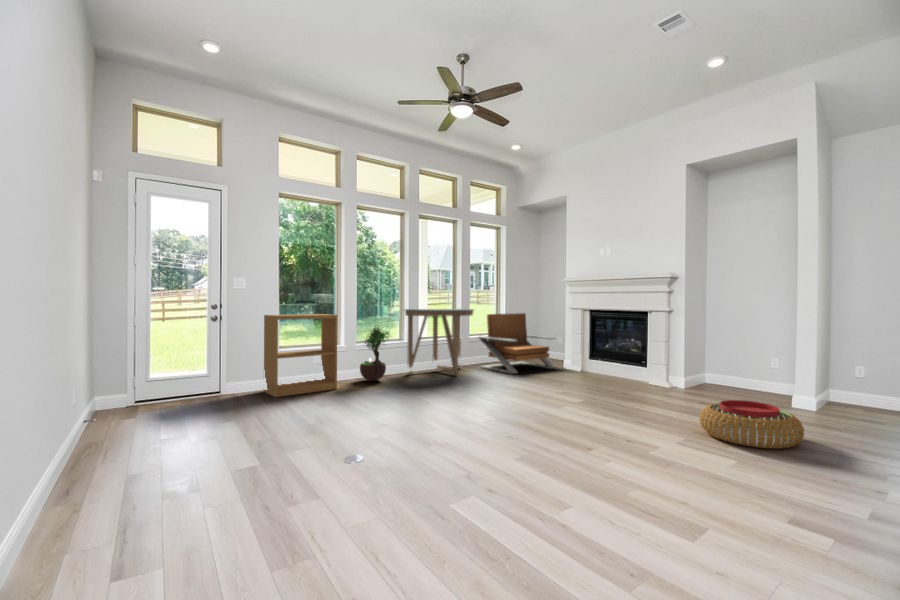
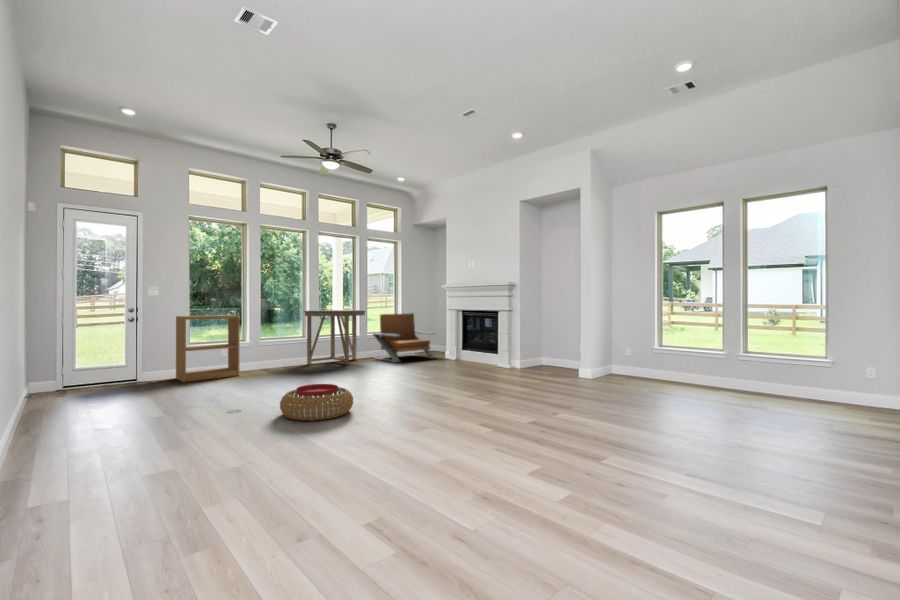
potted tree: present [360,325,390,381] -> none [261,321,290,370]
pouf: present [699,400,804,449] -> present [280,384,353,421]

